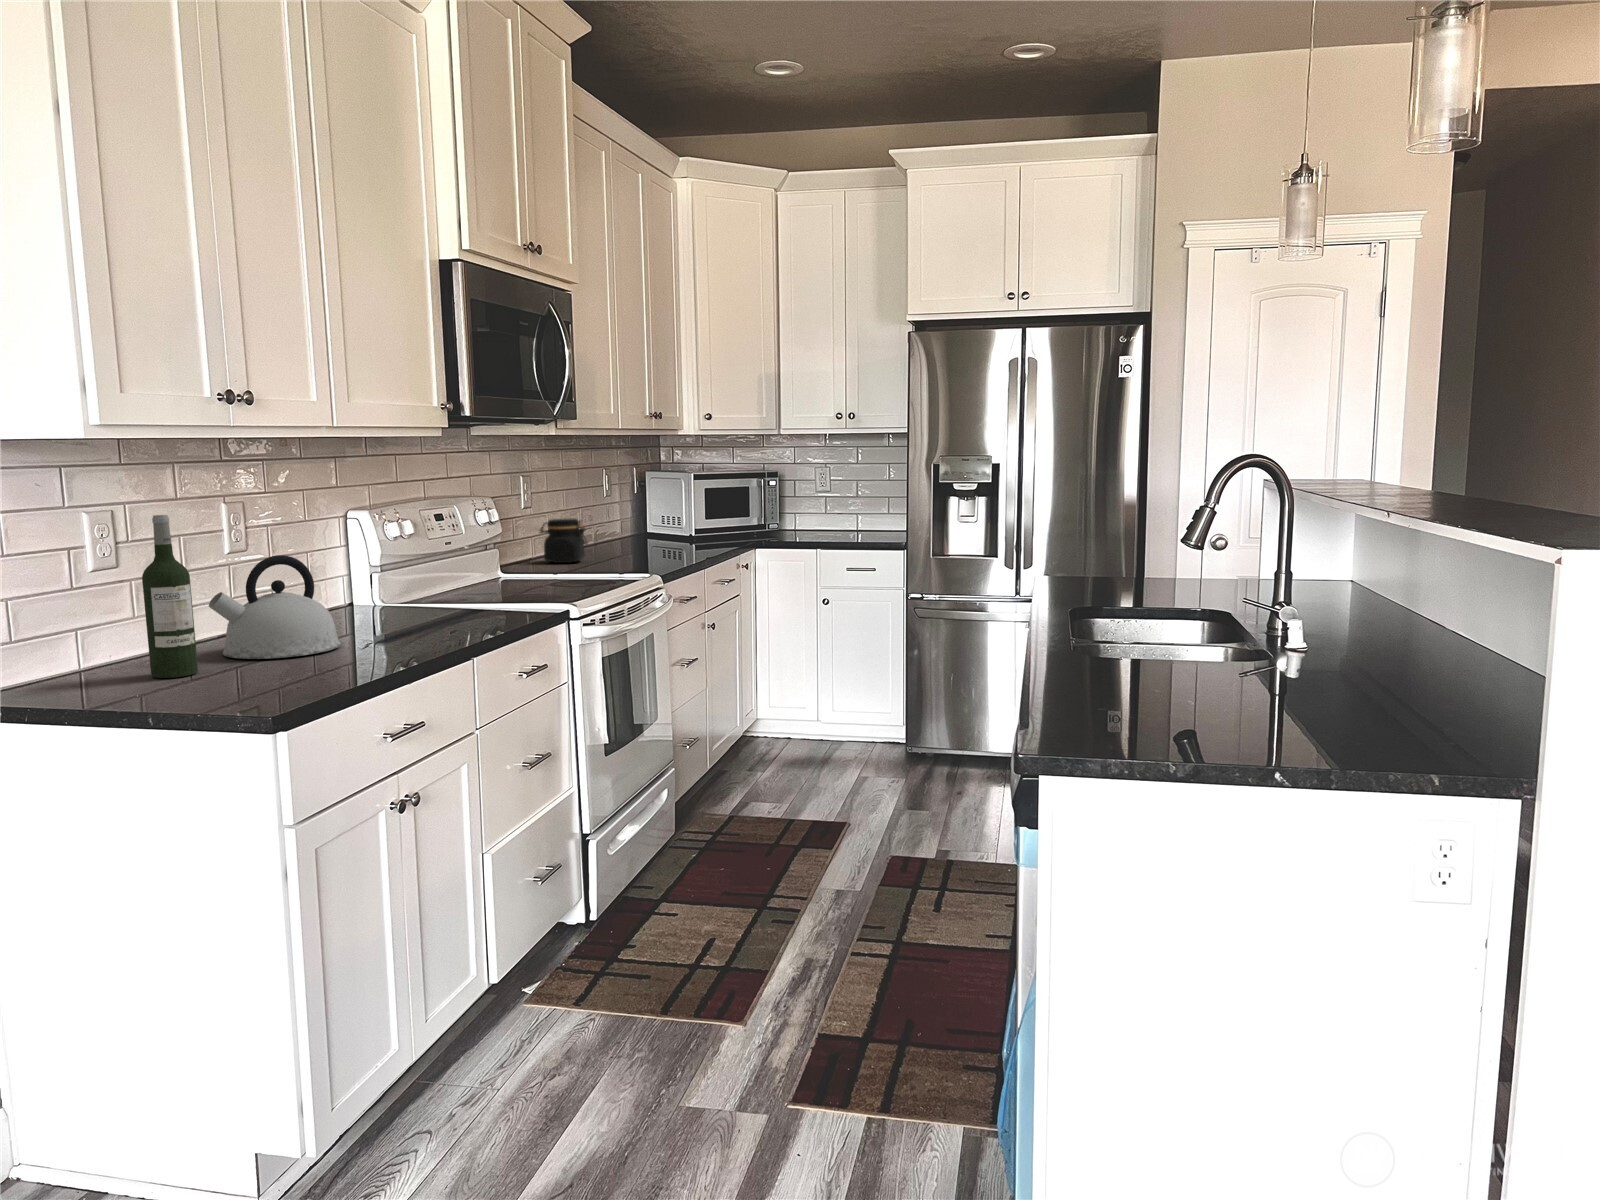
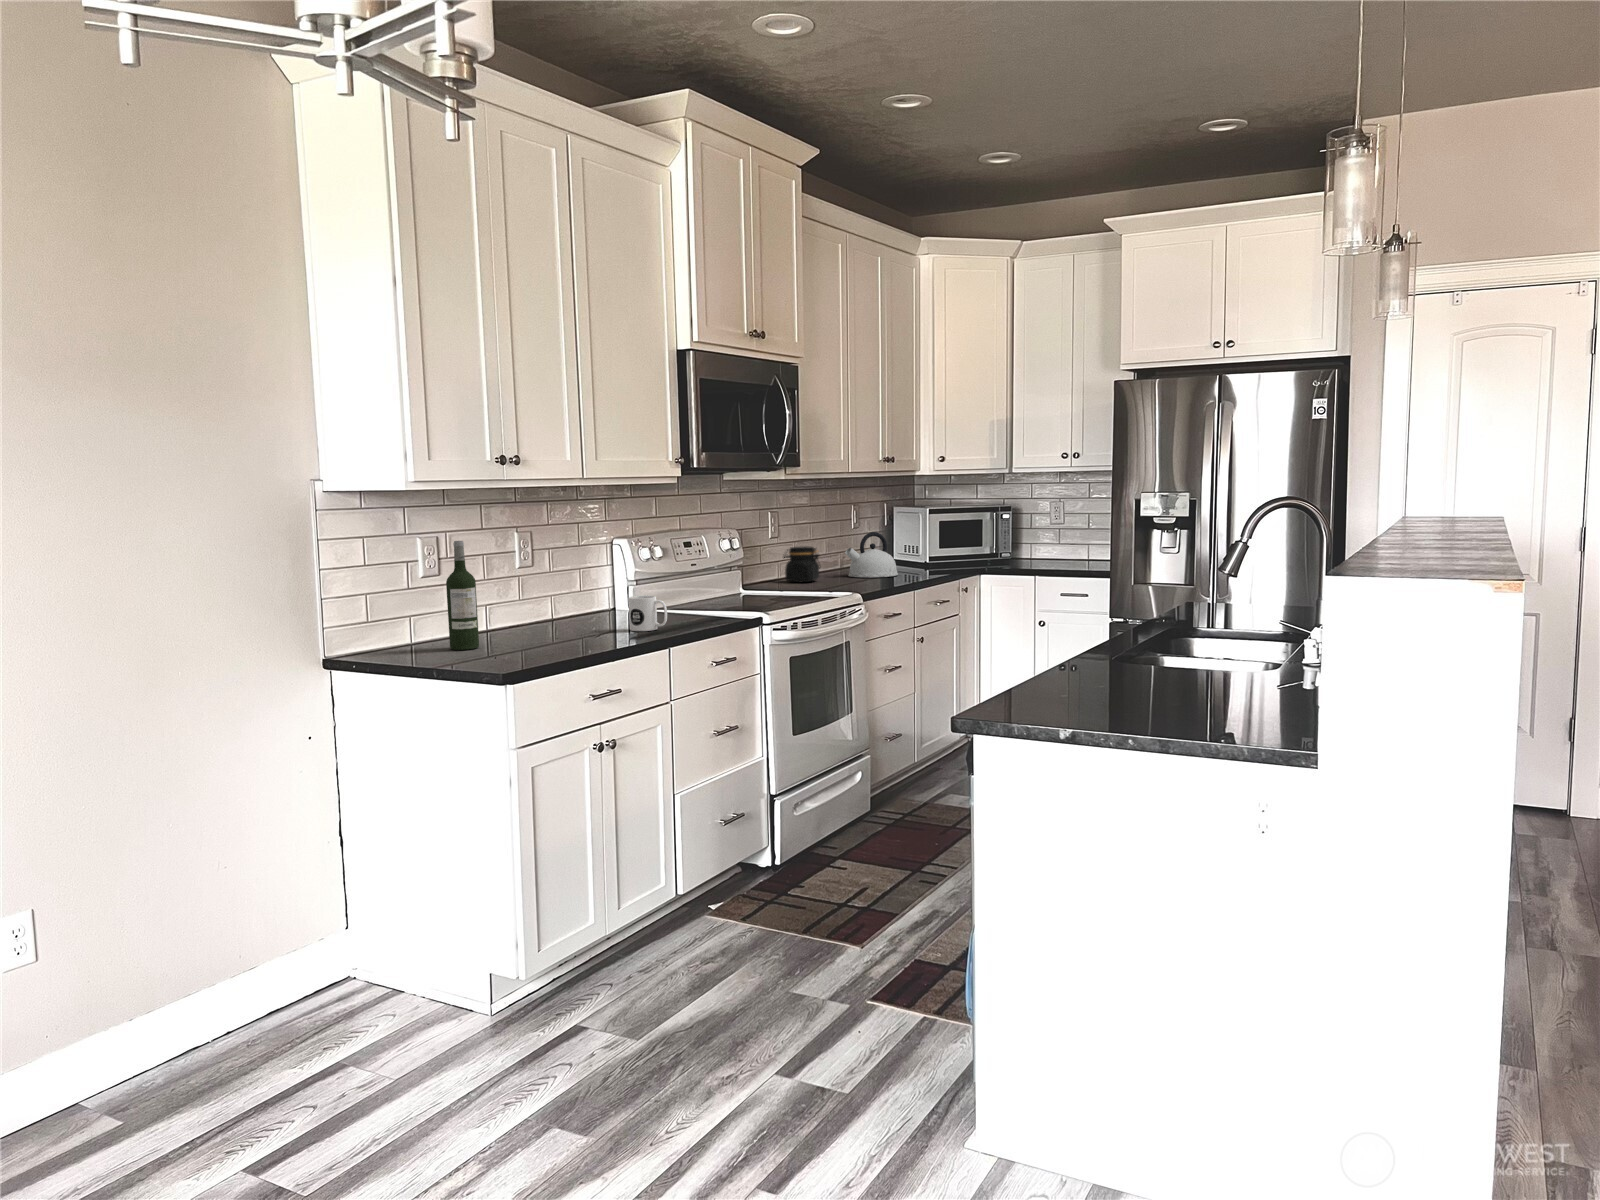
kettle: present [209,555,341,659] -> present [845,532,898,577]
mug: none [404,587,460,636] -> present [629,596,667,631]

